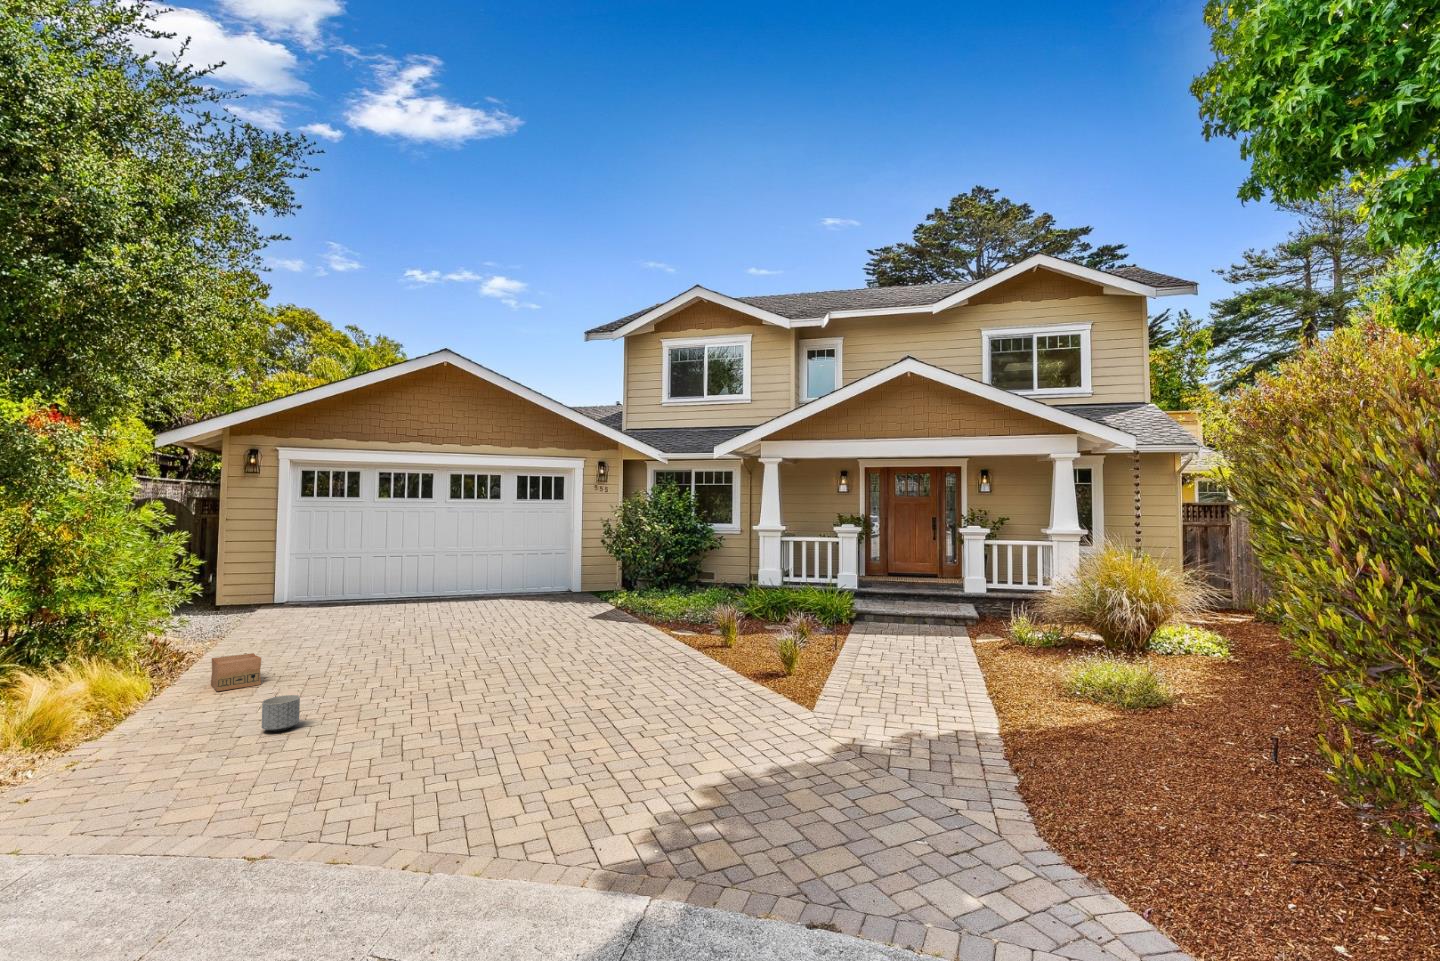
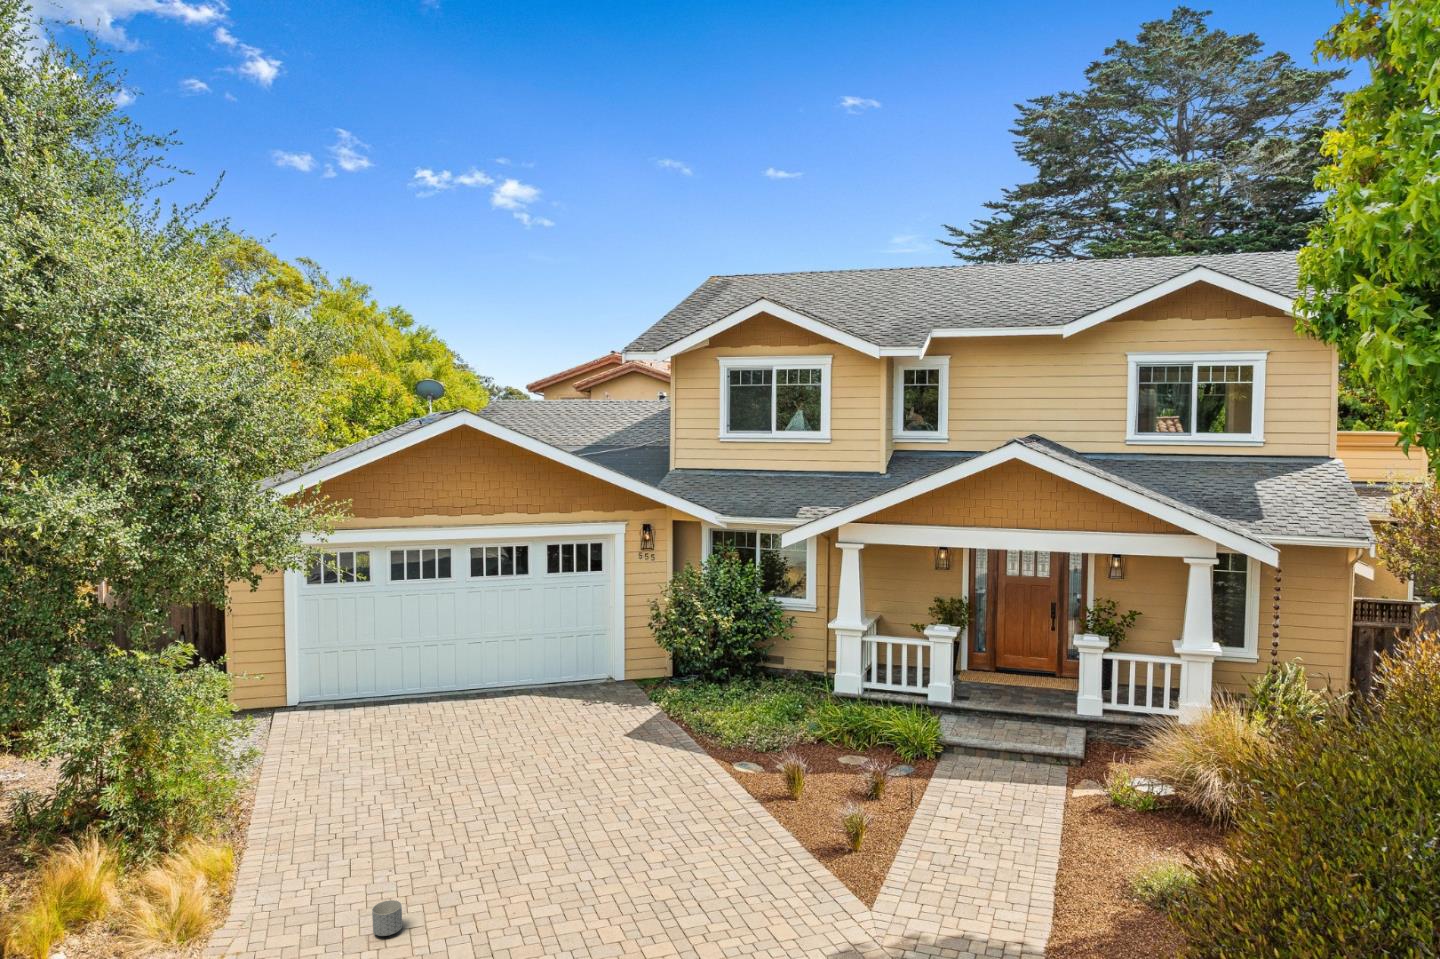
cardboard box: present [211,653,261,691] -> none [297,829,344,874]

